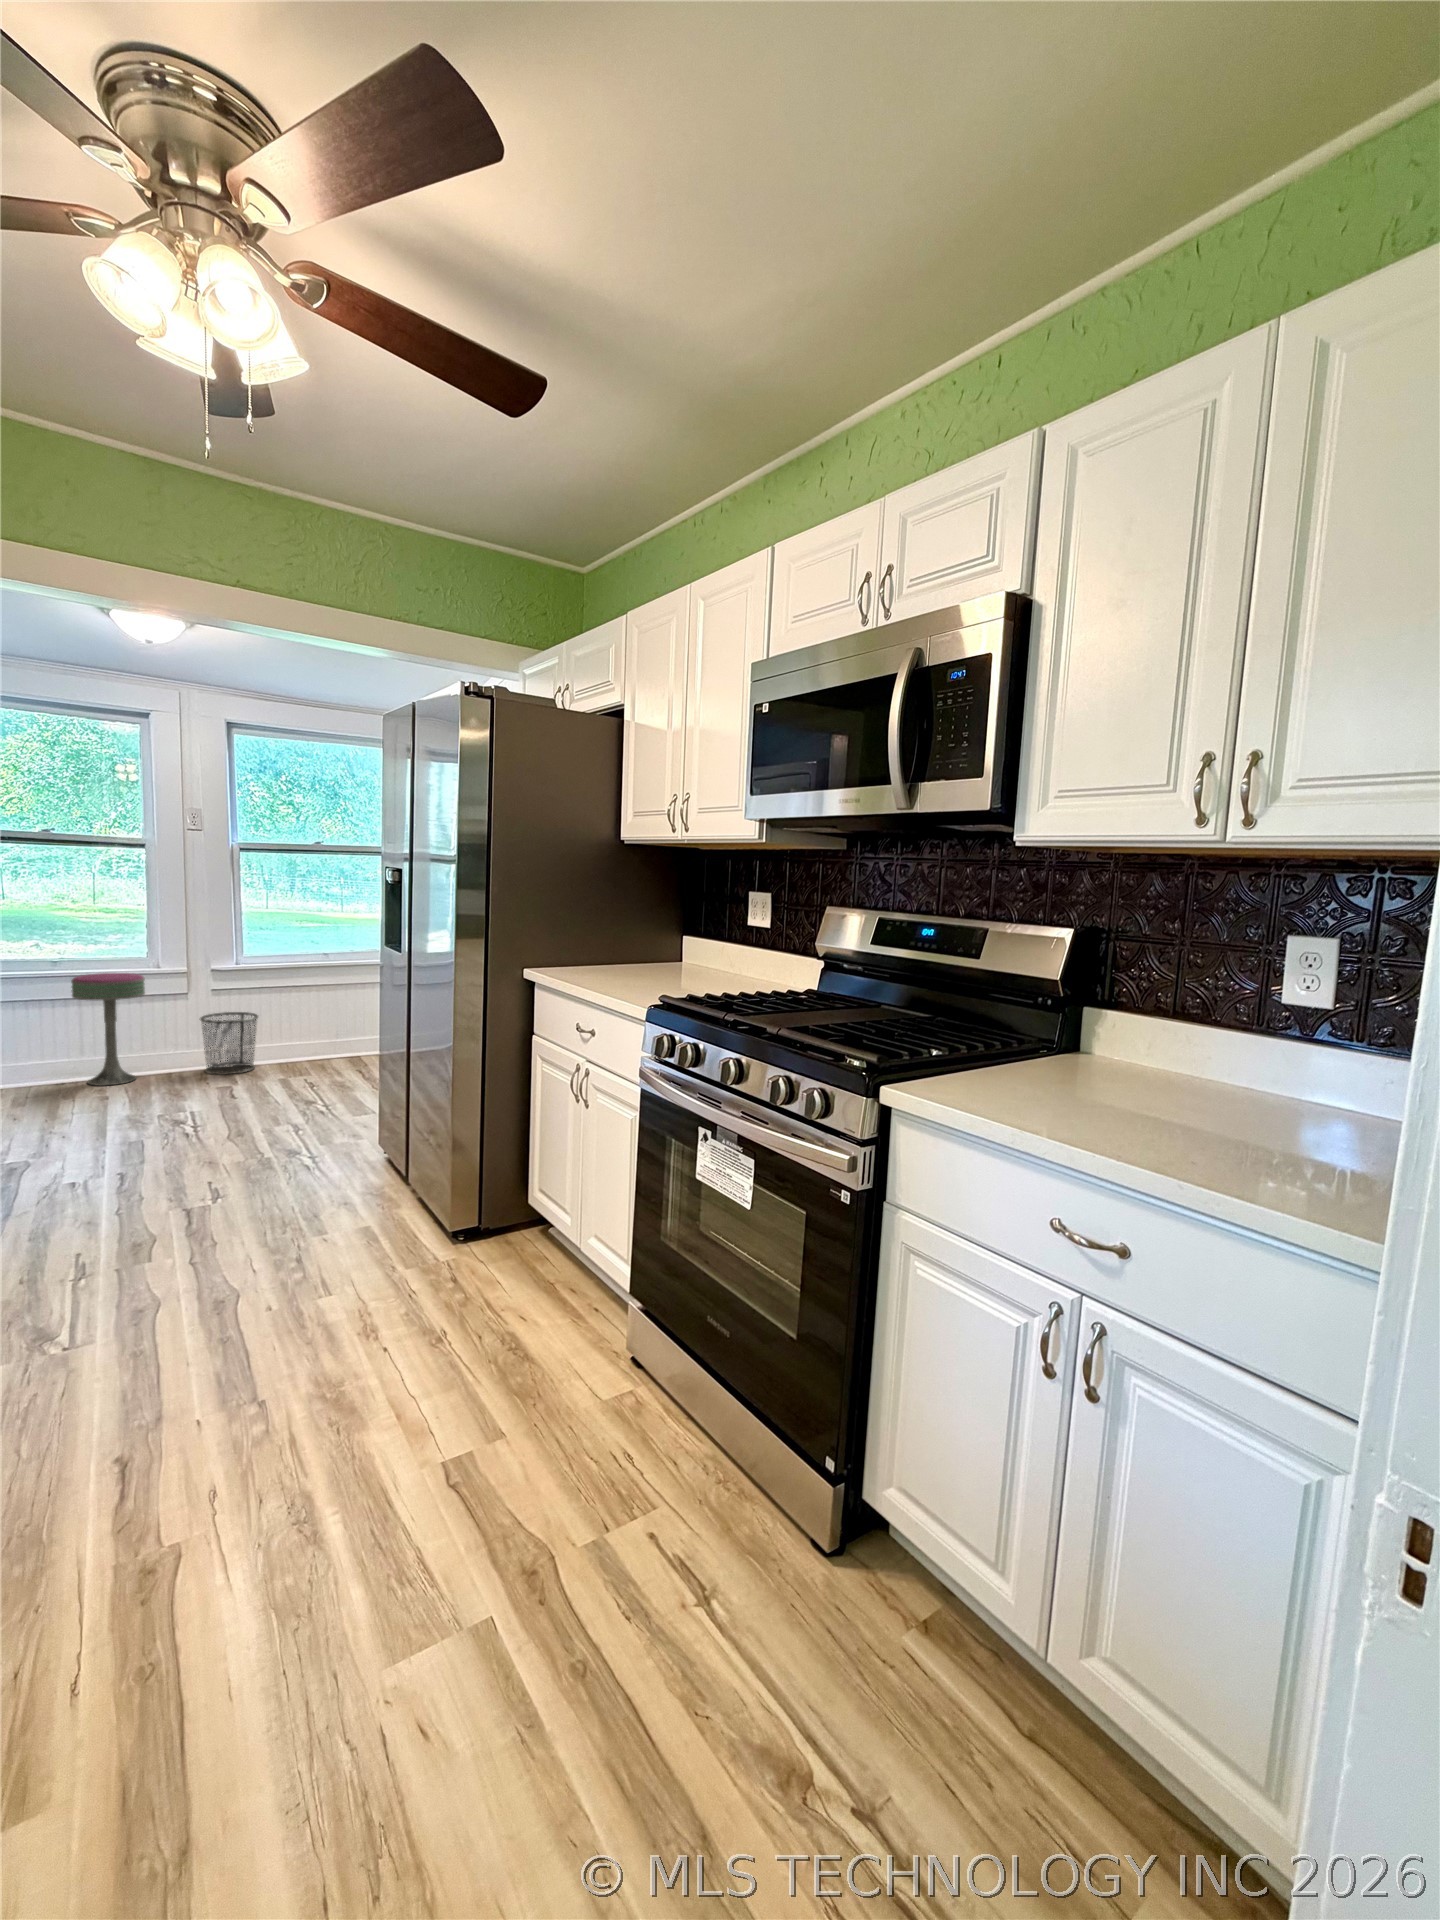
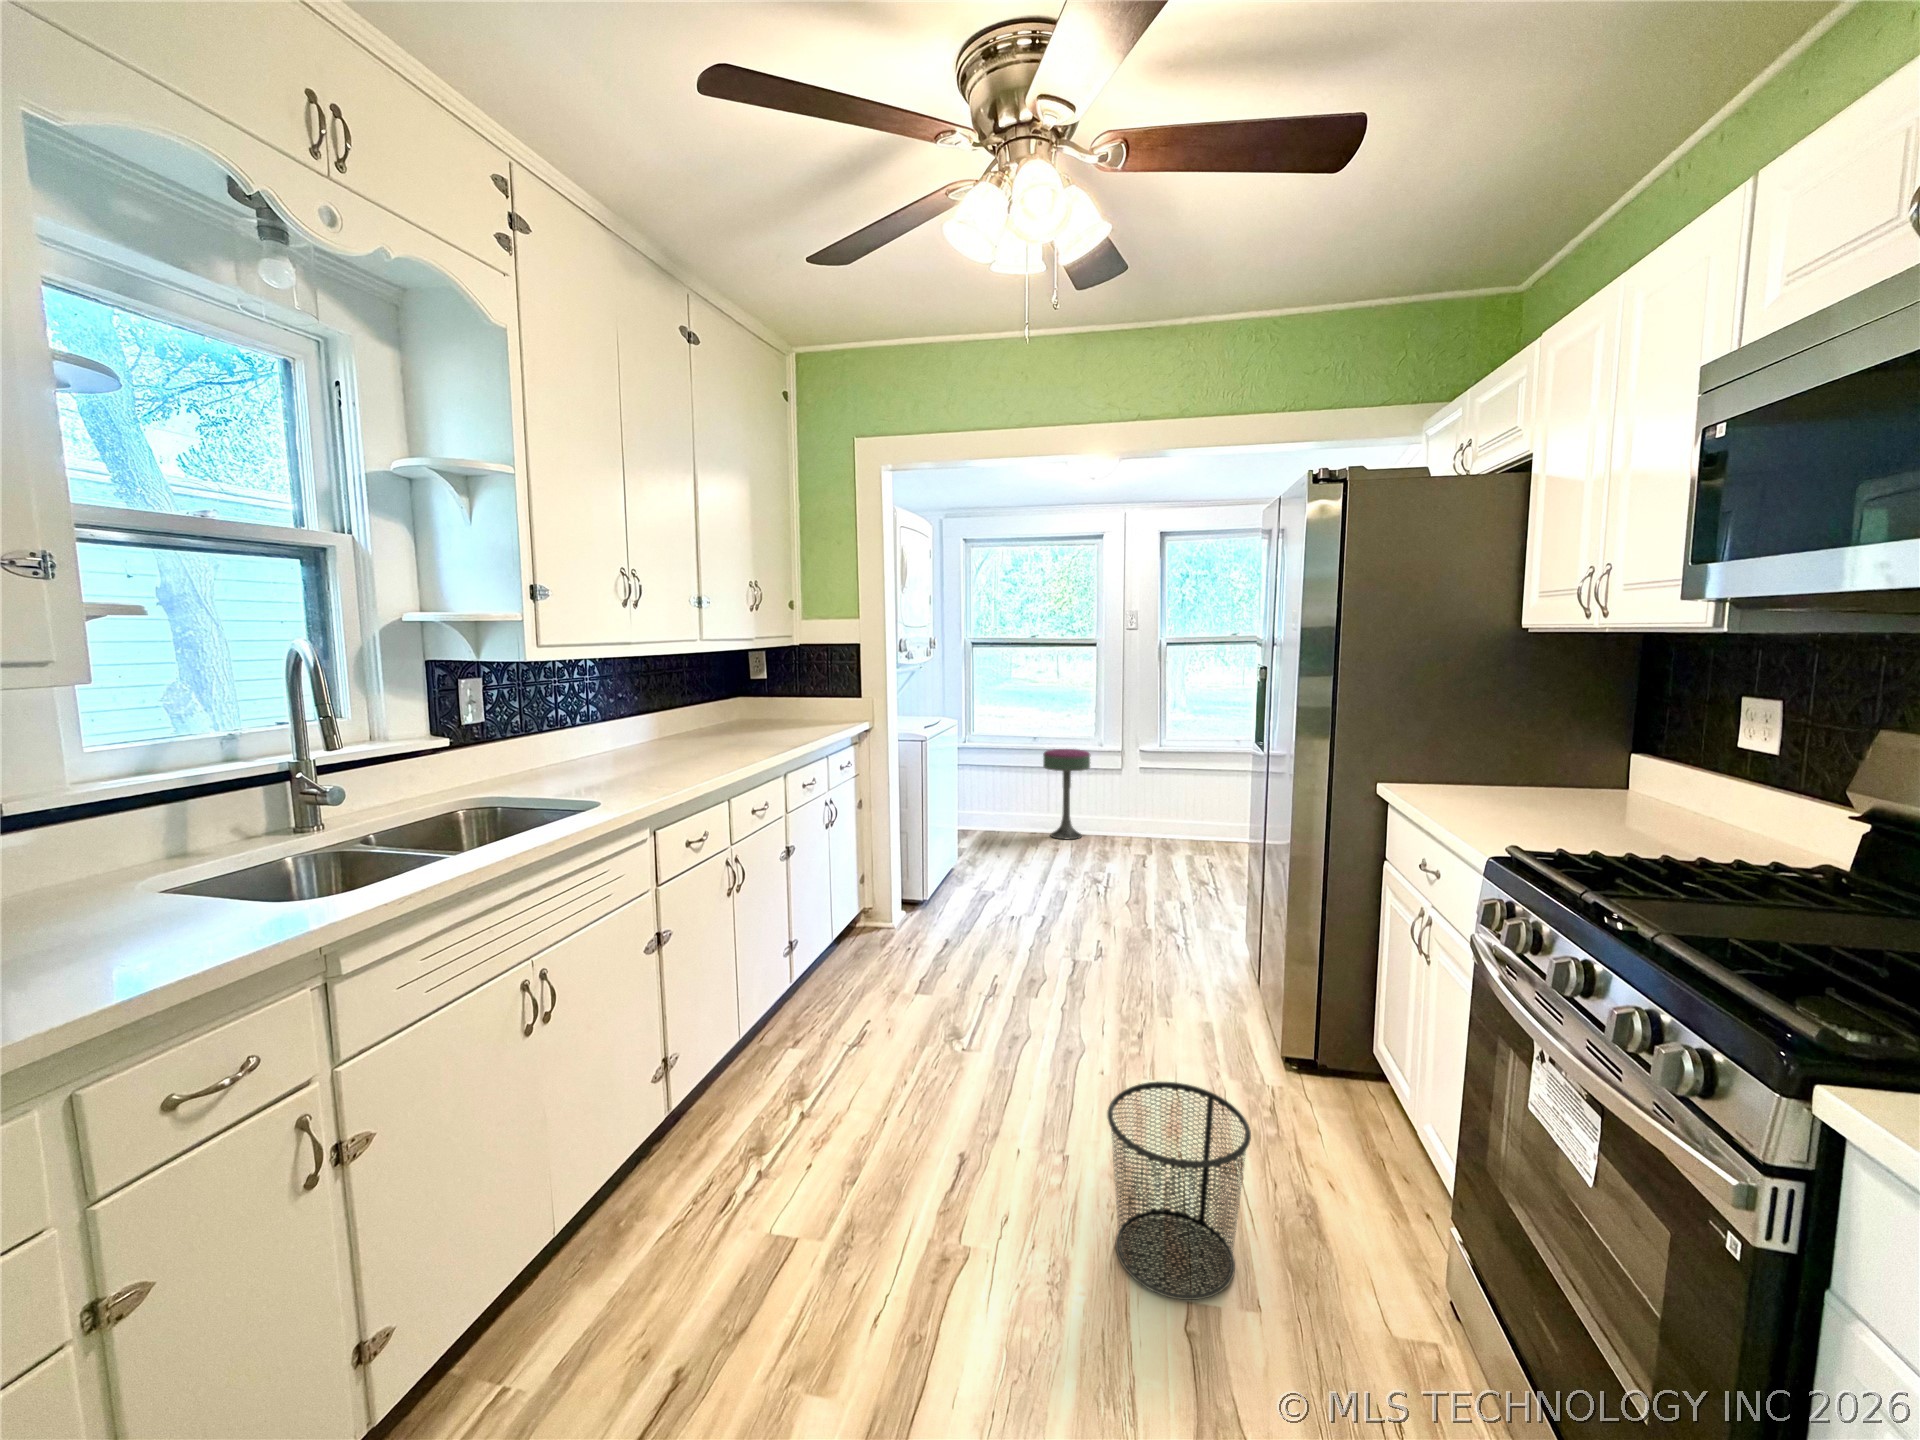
waste bin: present [200,1012,258,1075] -> present [1107,1082,1251,1300]

